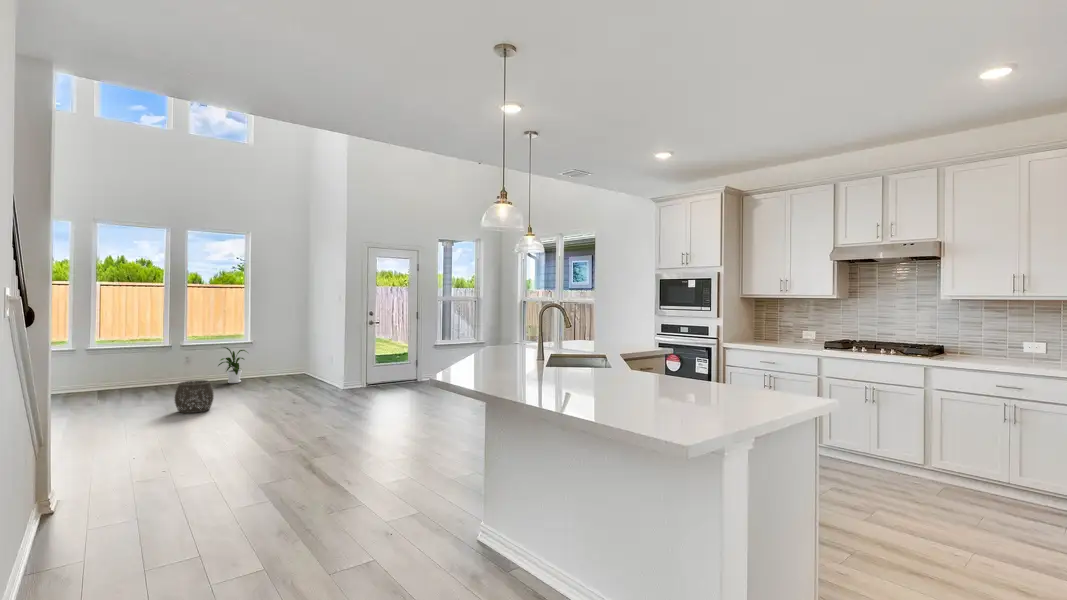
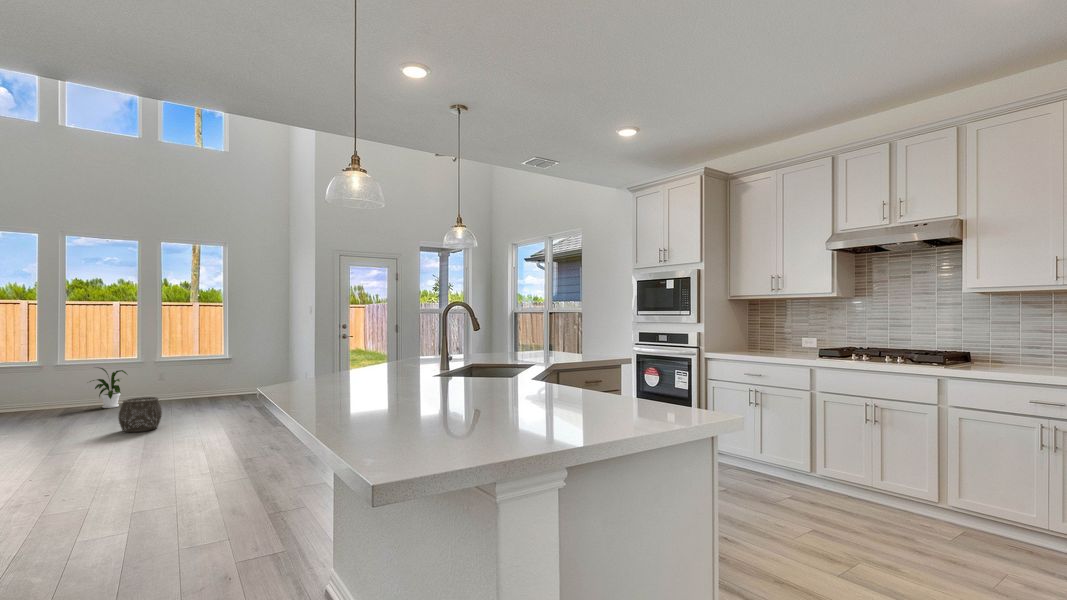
house plant: present [218,347,247,383] -> present [90,368,127,408]

